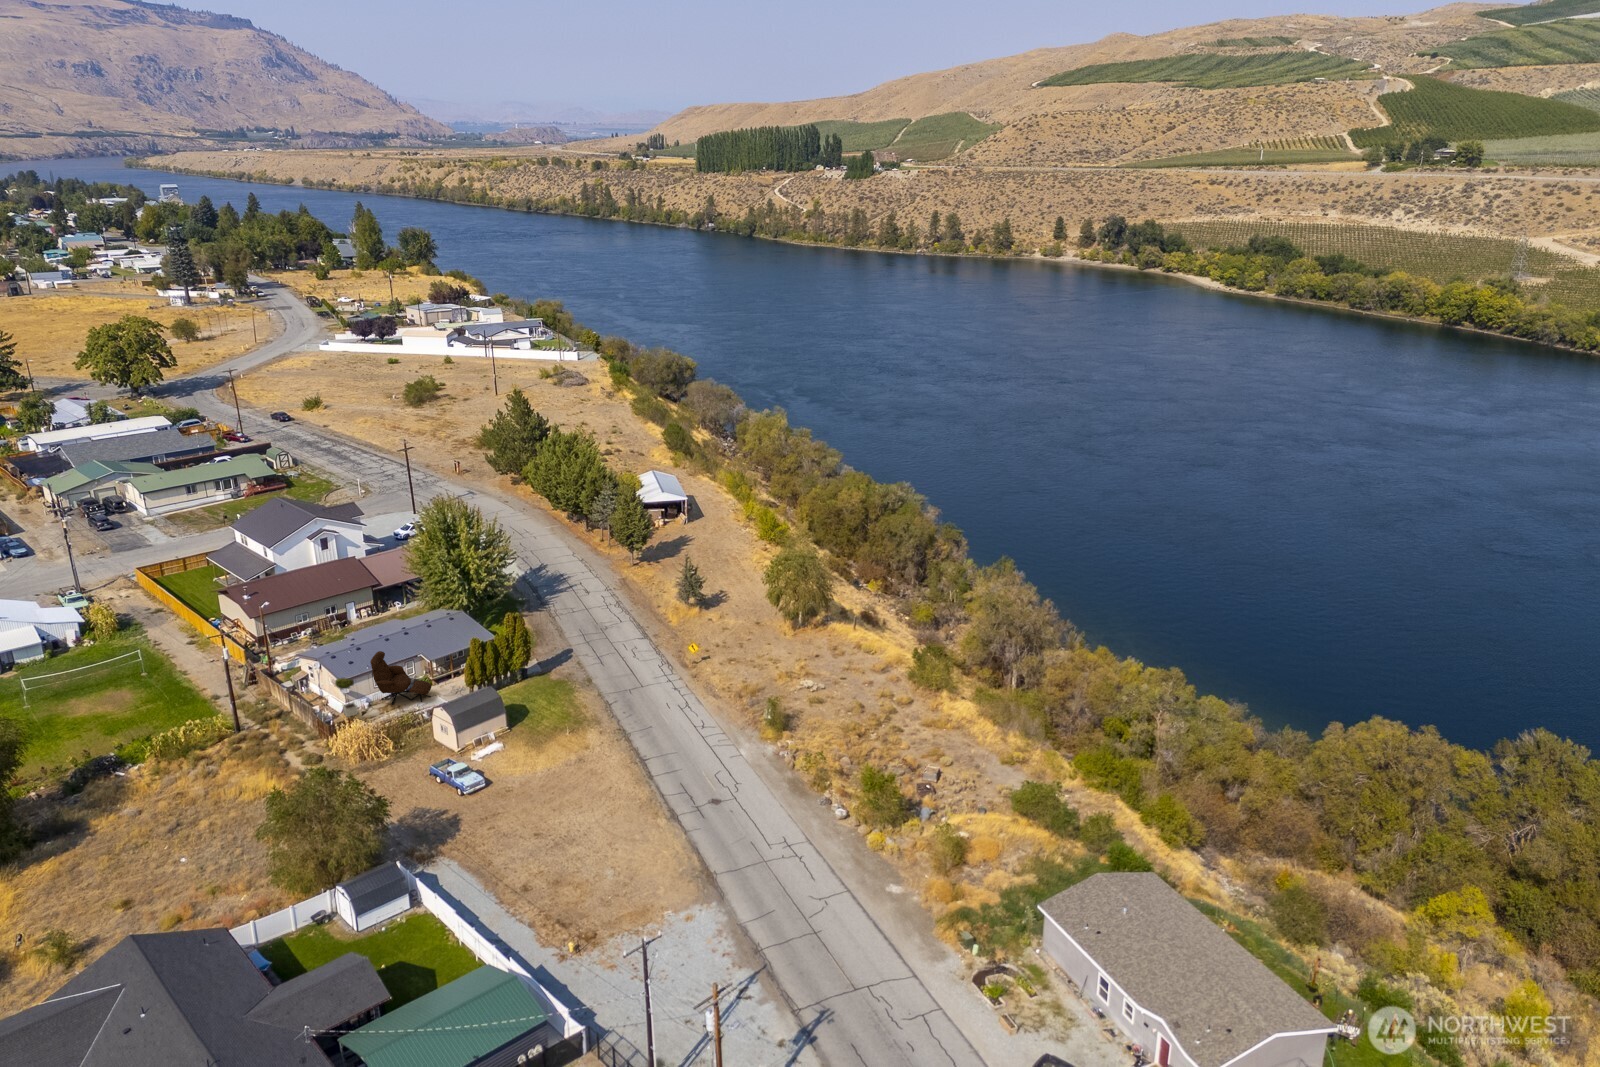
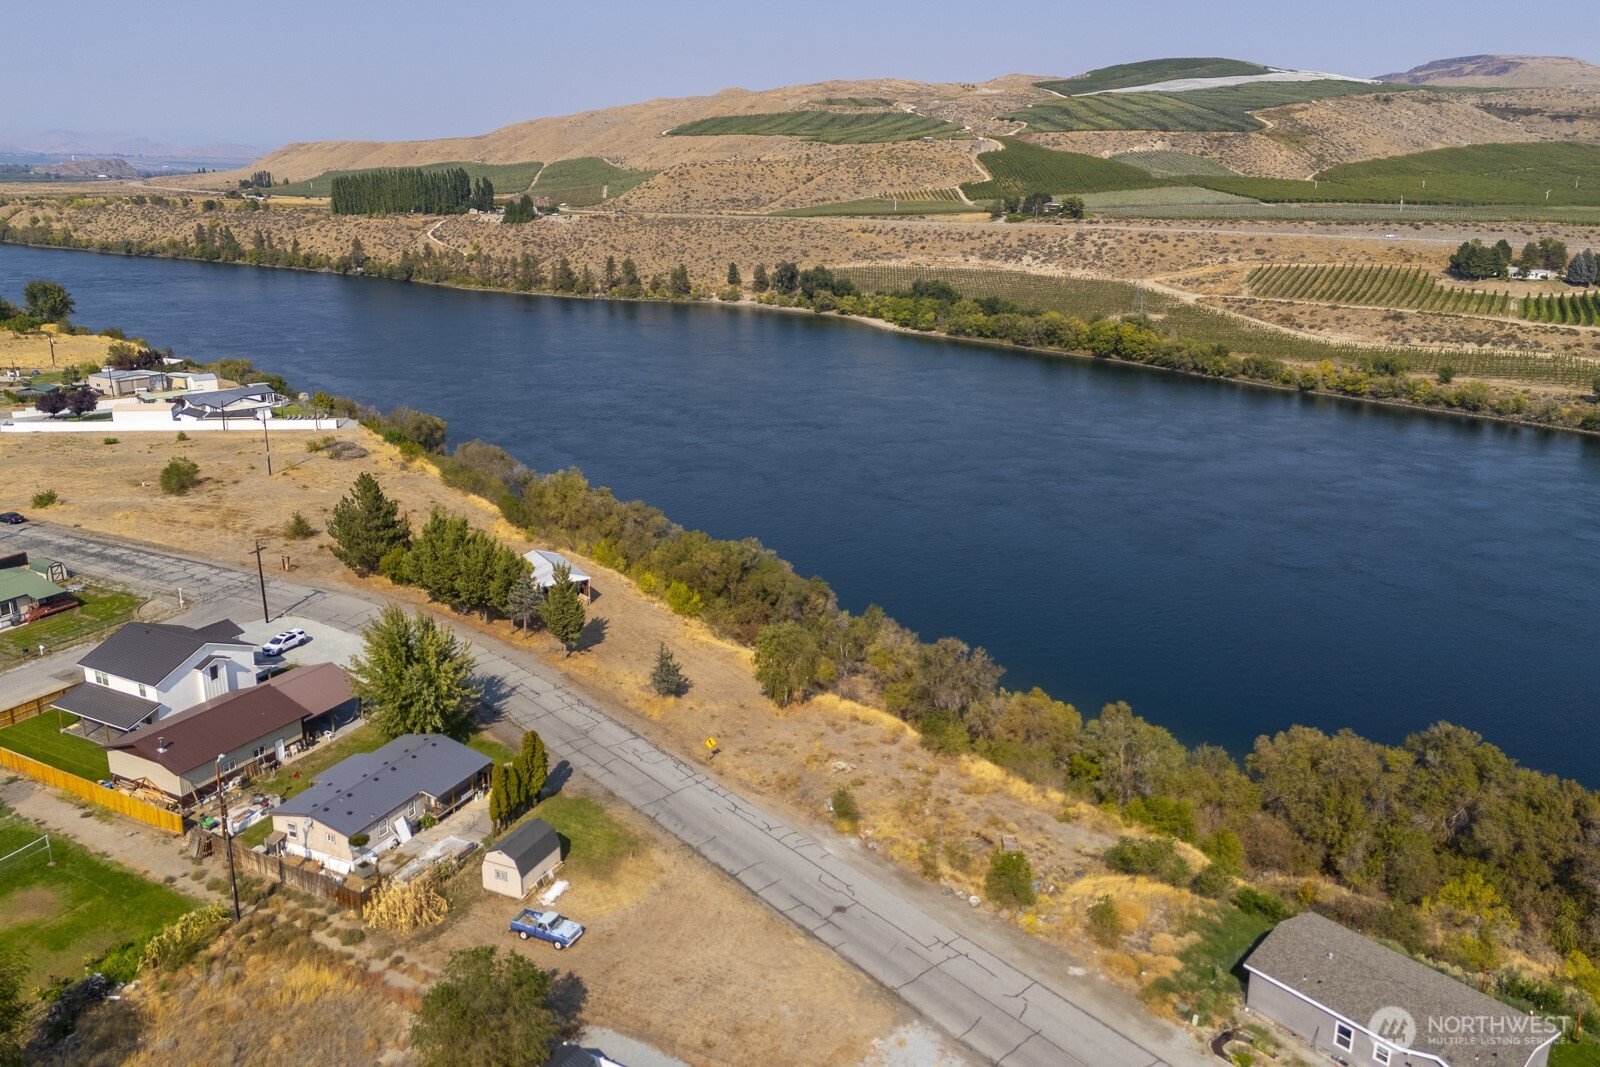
lounge chair: present [370,651,432,705] -> none [382,796,448,855]

